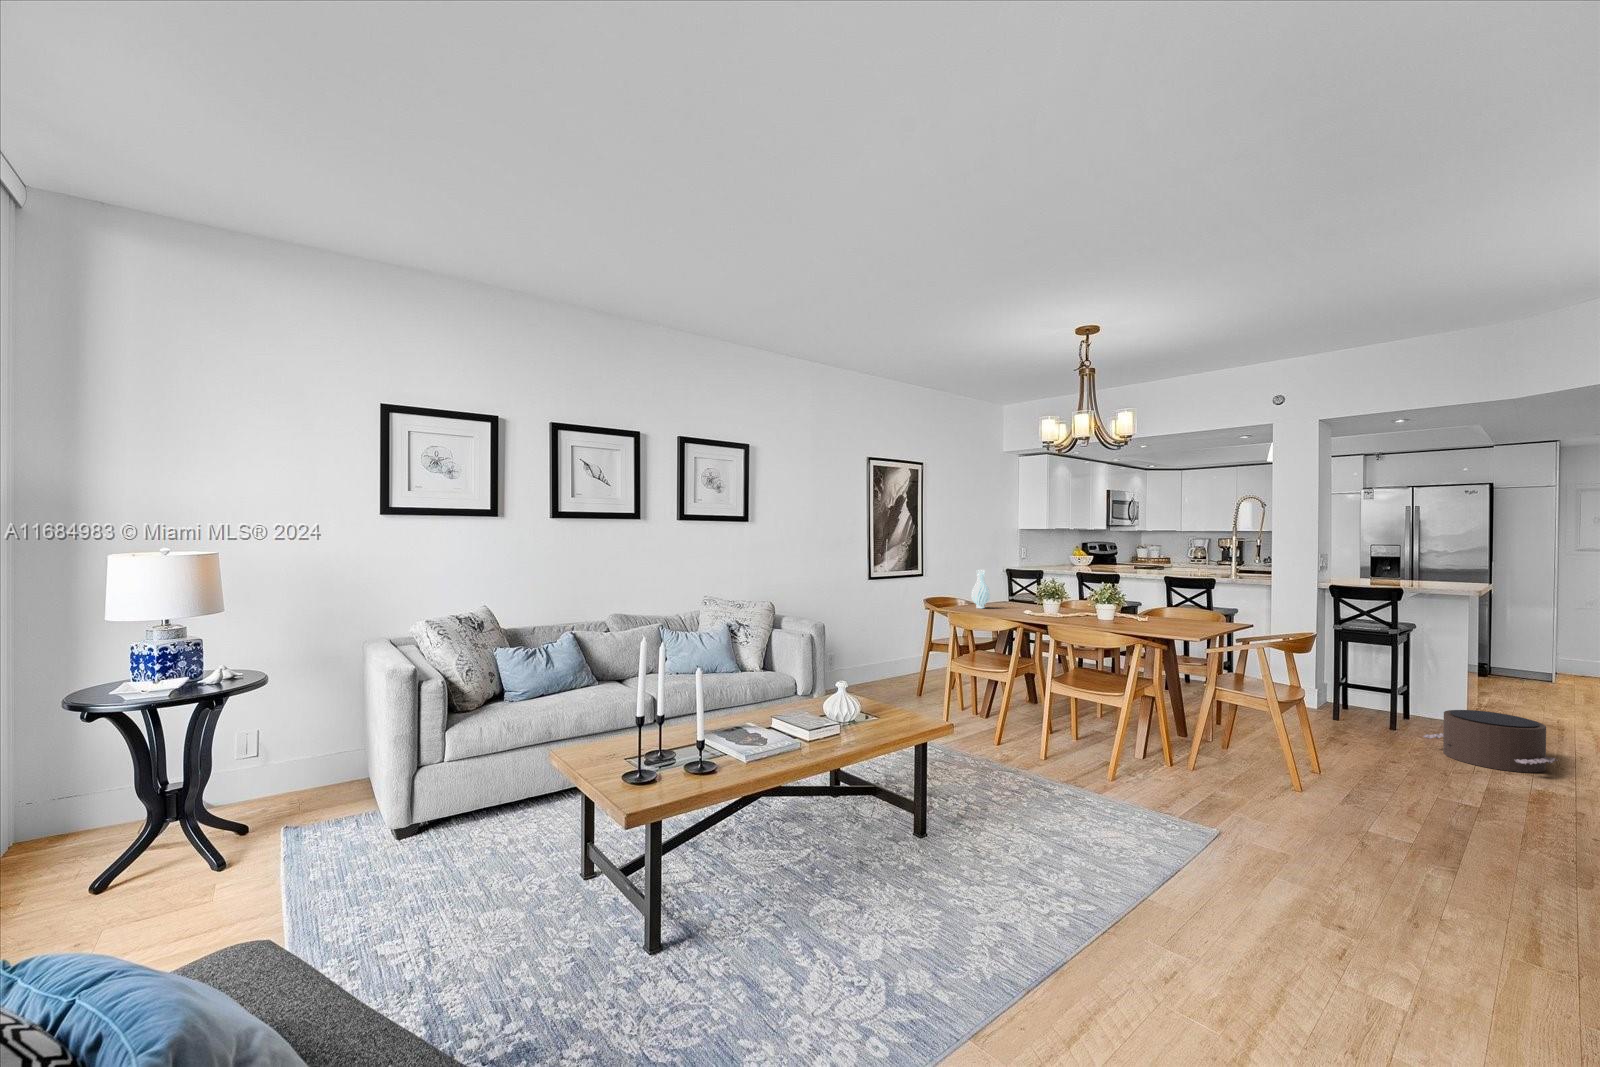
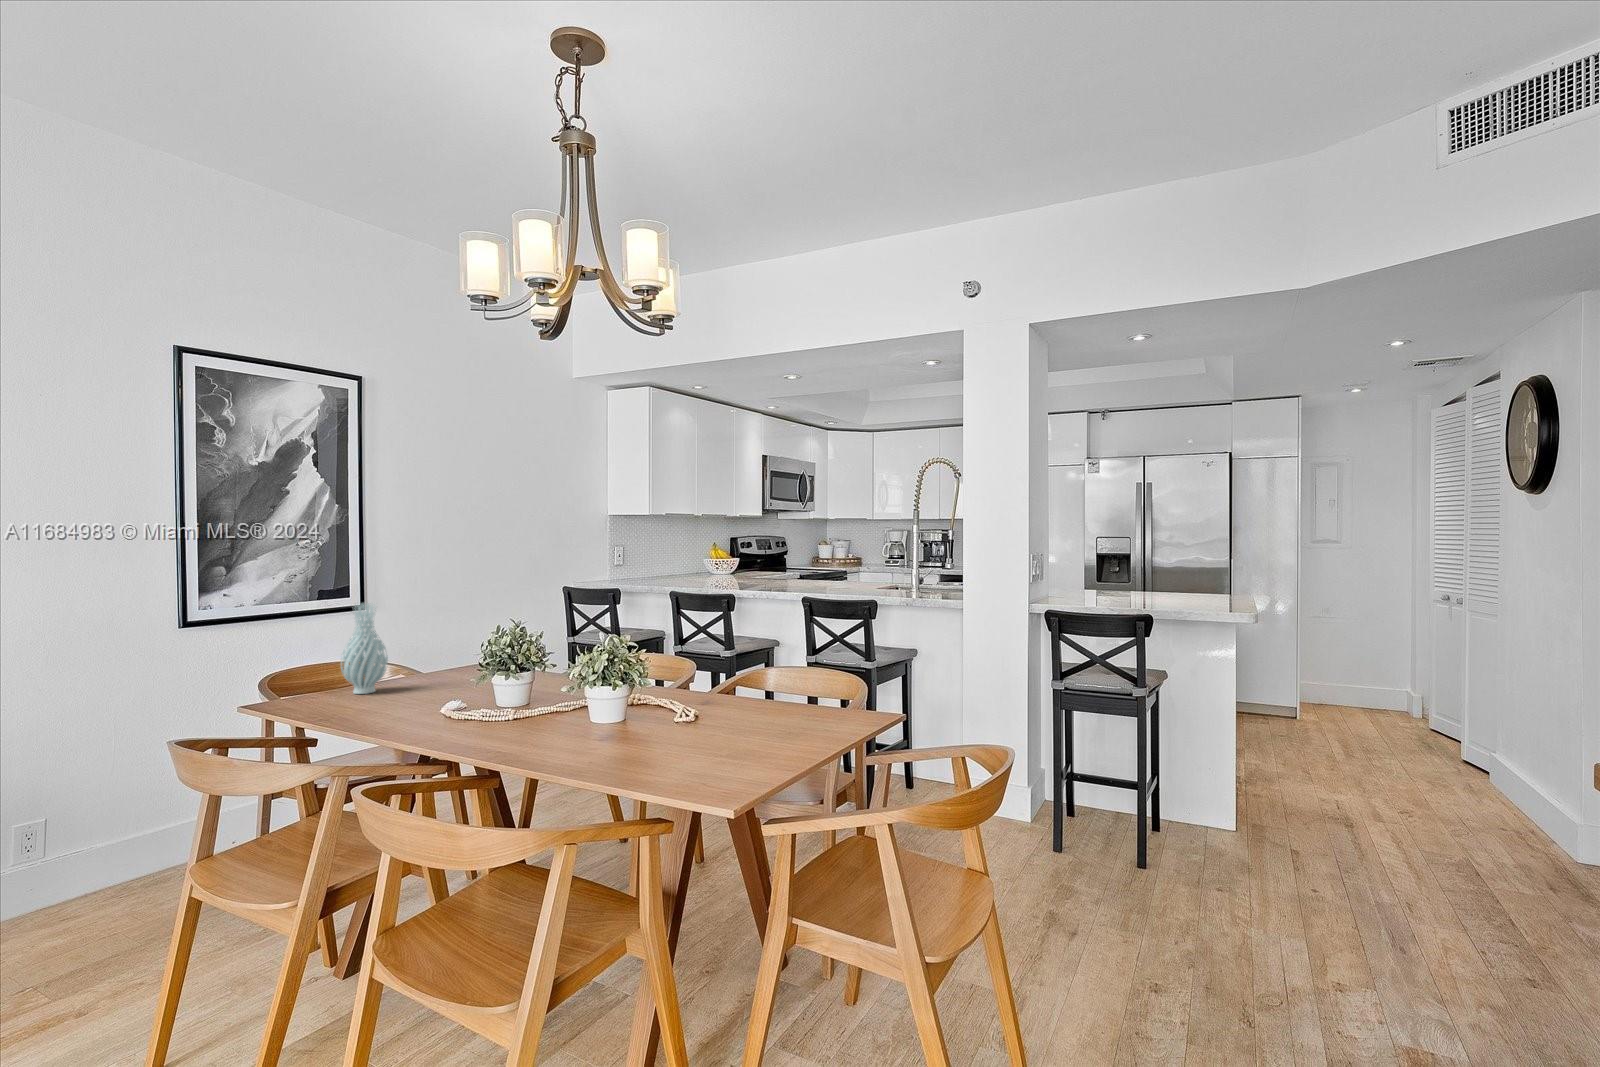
pouf: present [1423,710,1558,772] -> none [1194,852,1422,1000]

